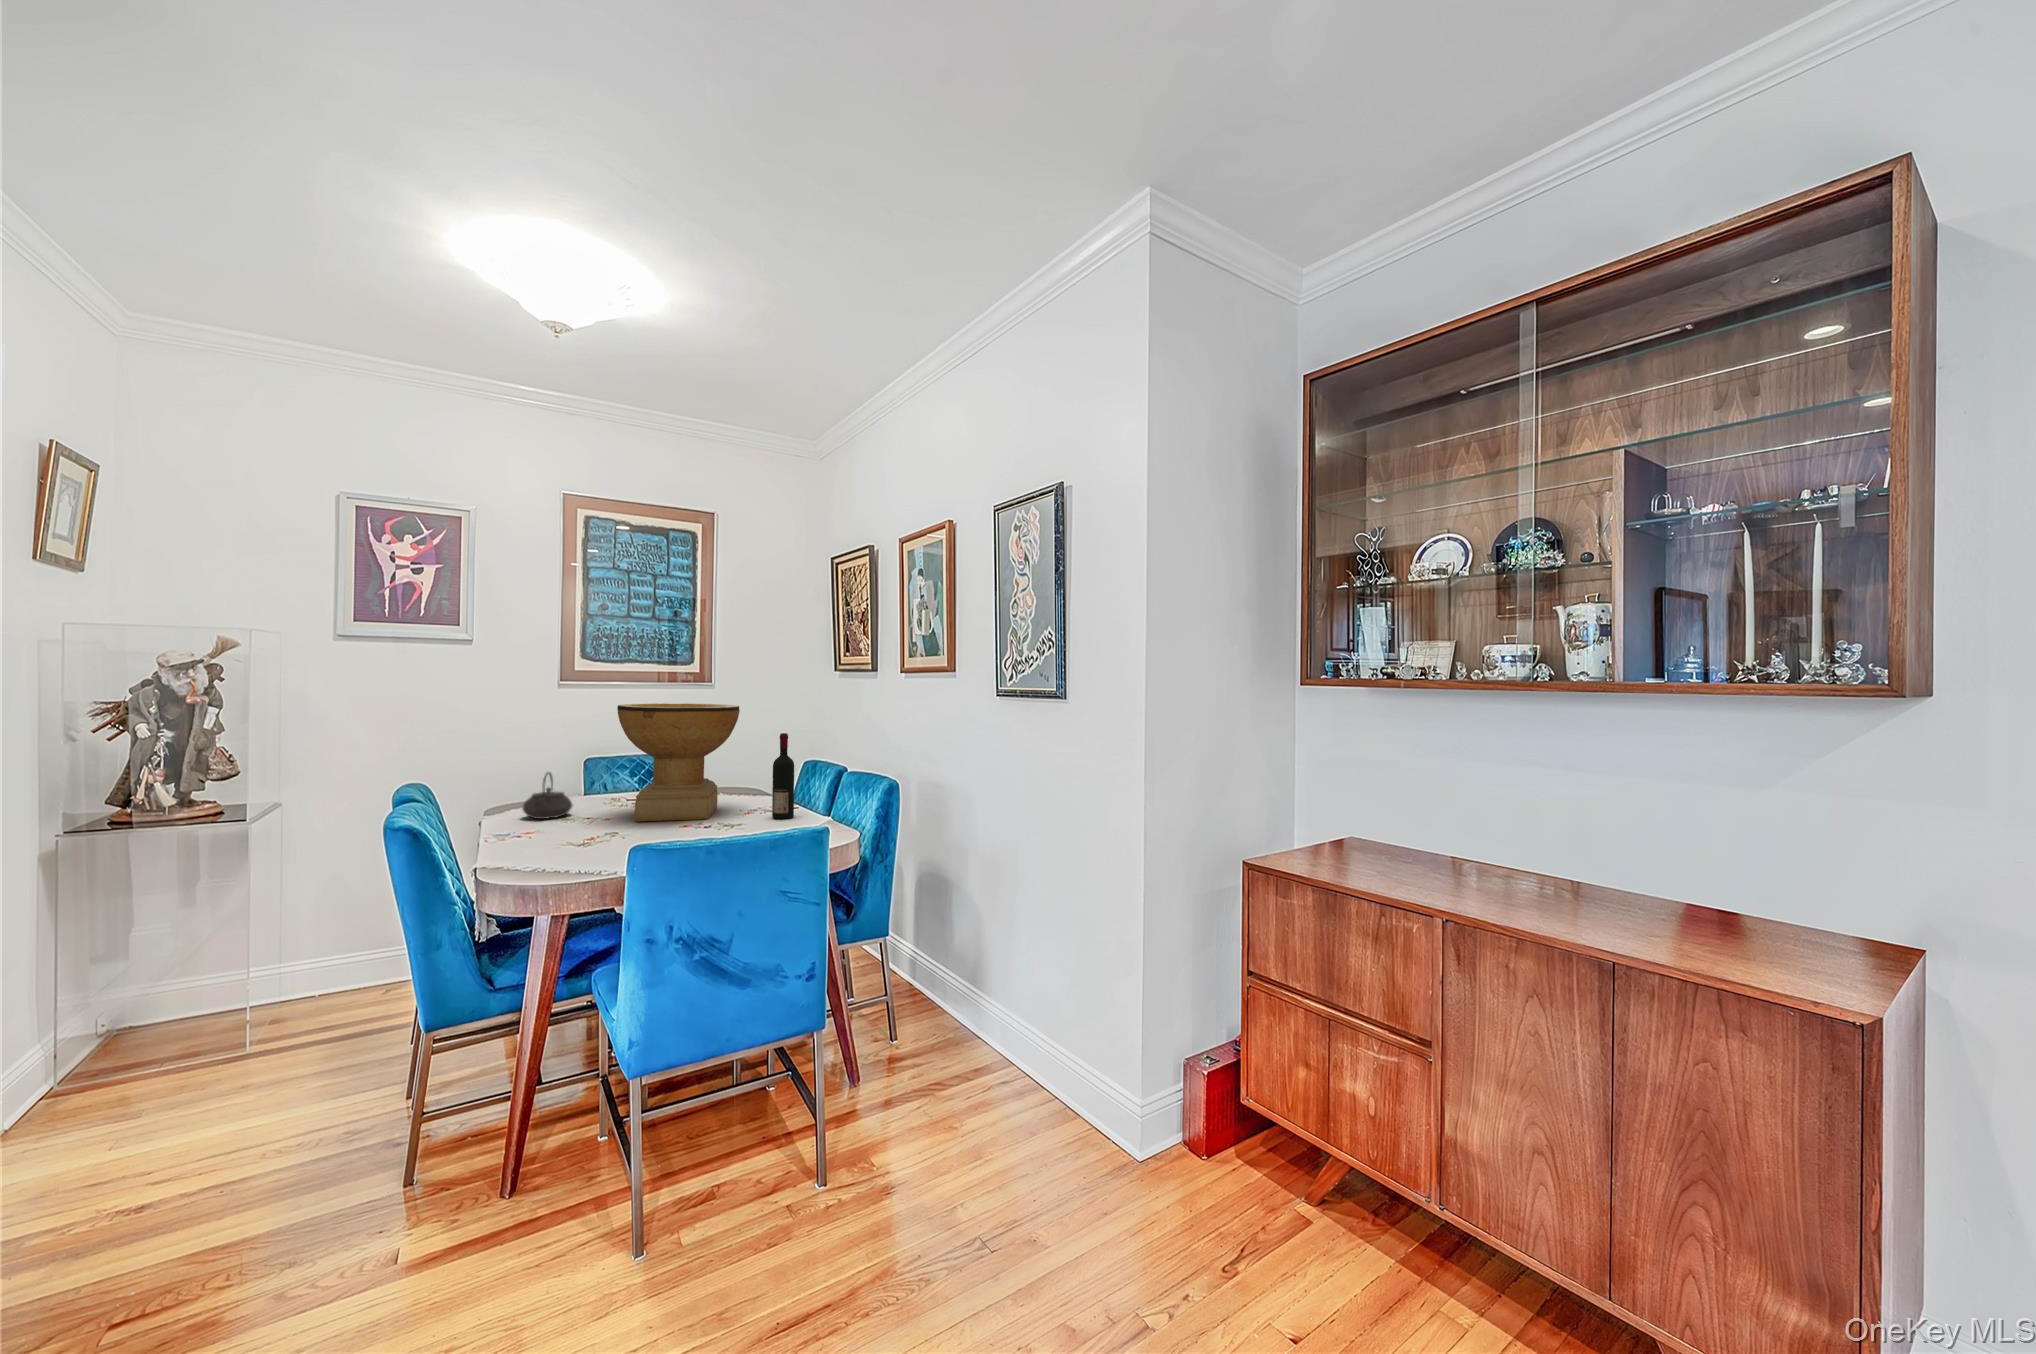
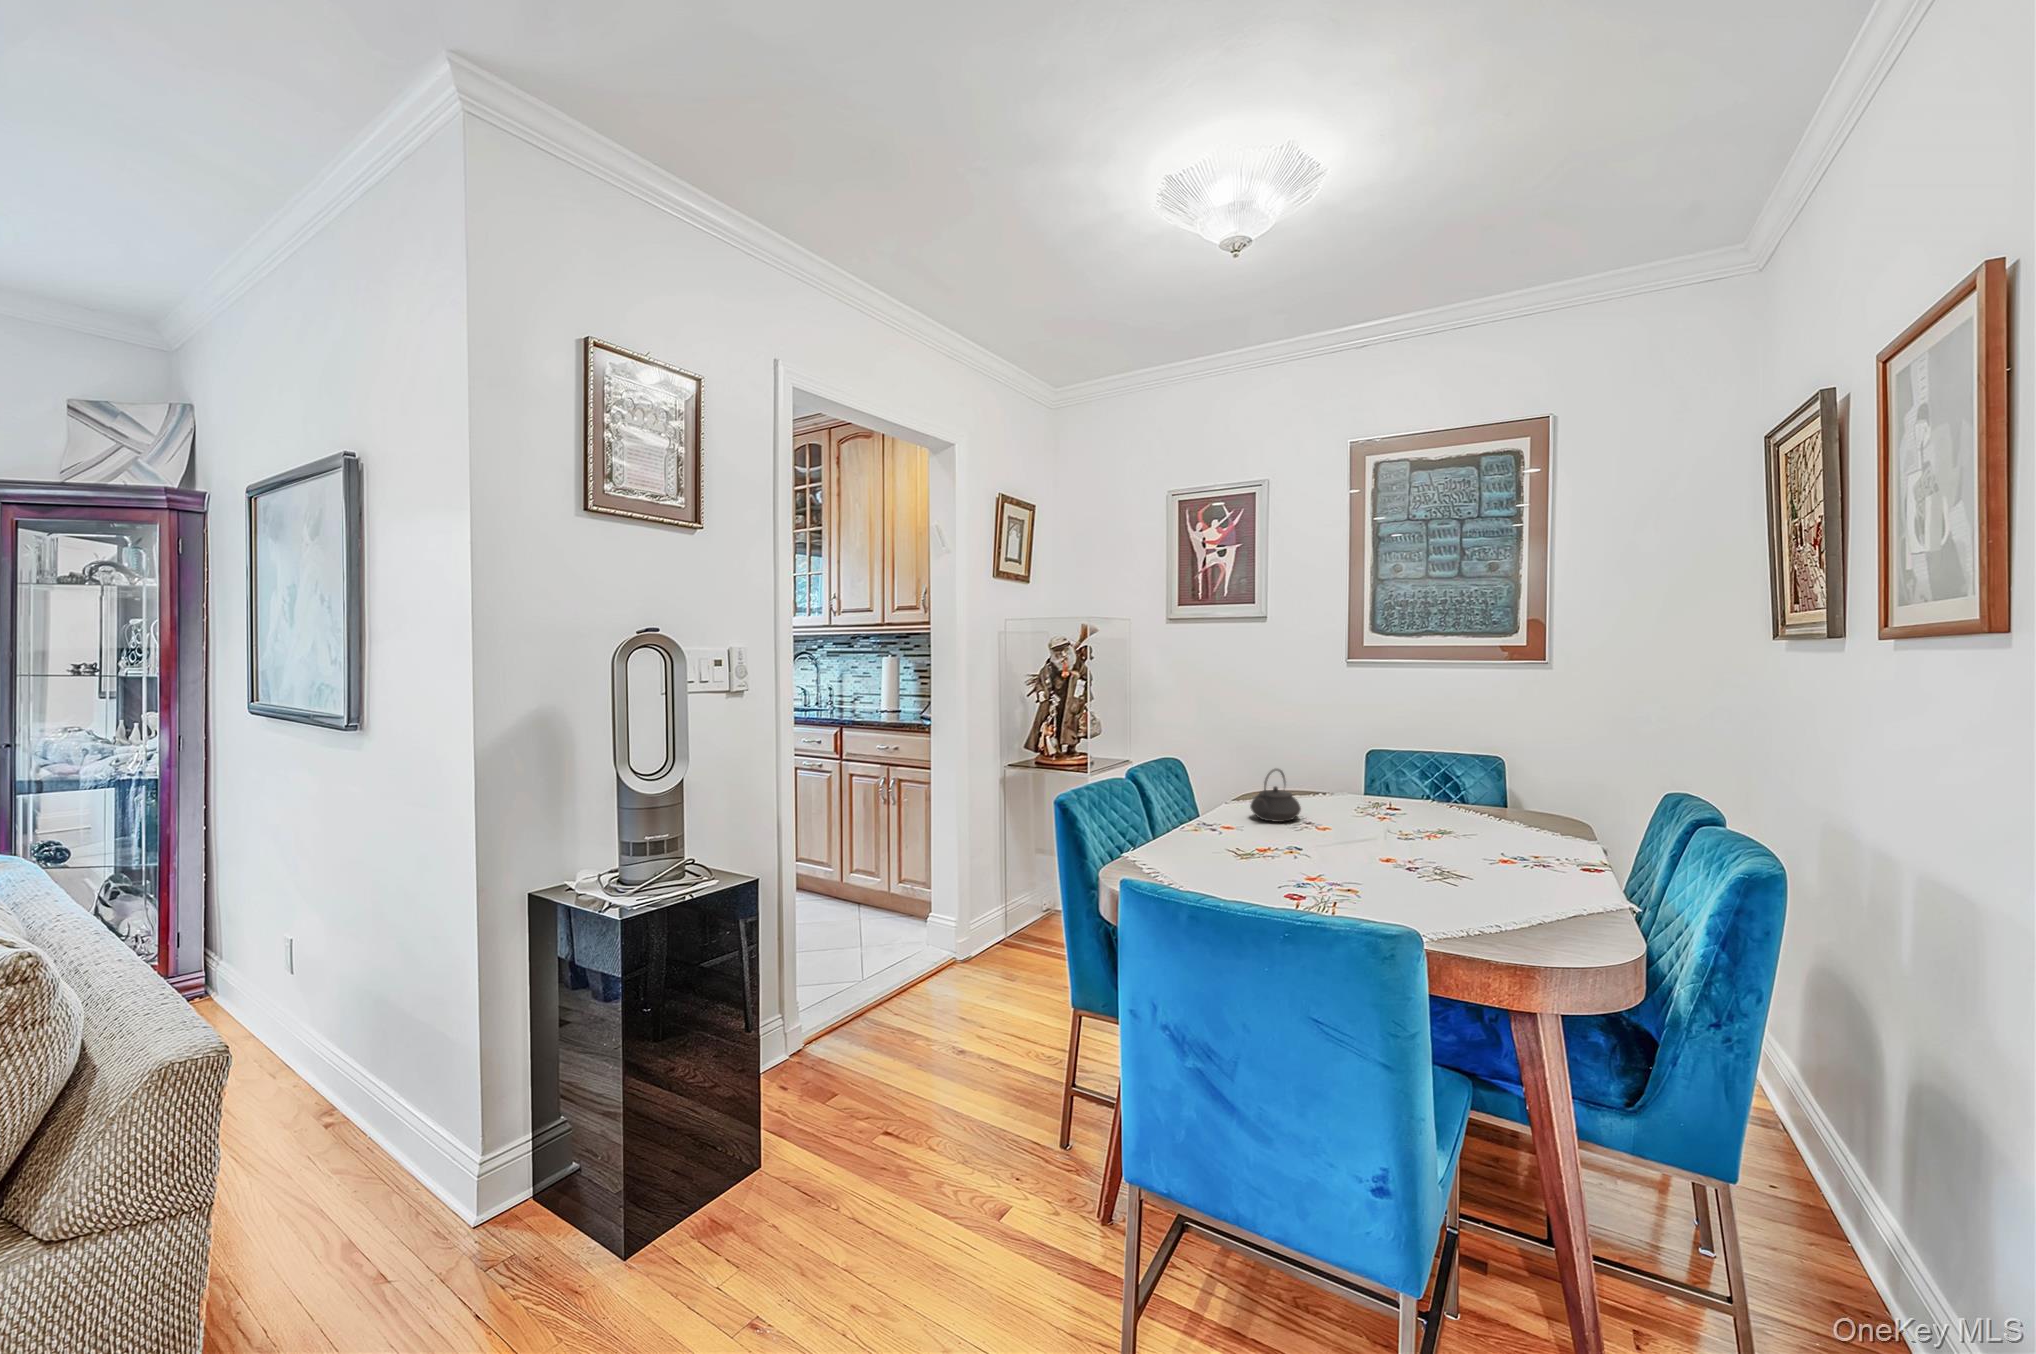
decorative bowl: present [617,703,740,821] -> none [1328,695,1498,866]
wine bottle: present [772,733,794,819] -> none [1529,757,1569,896]

